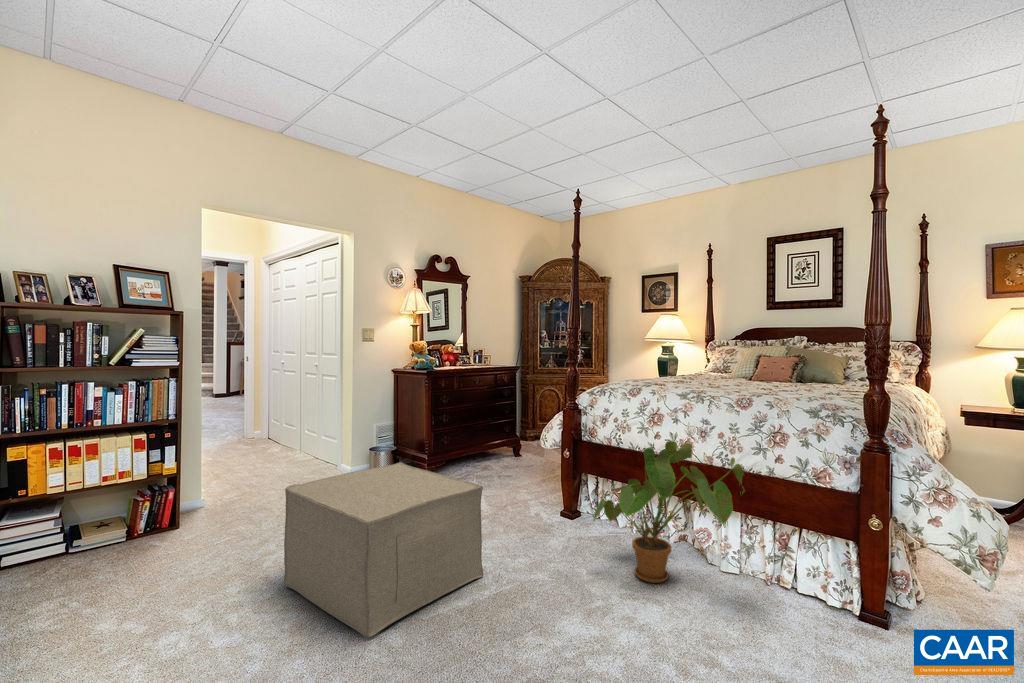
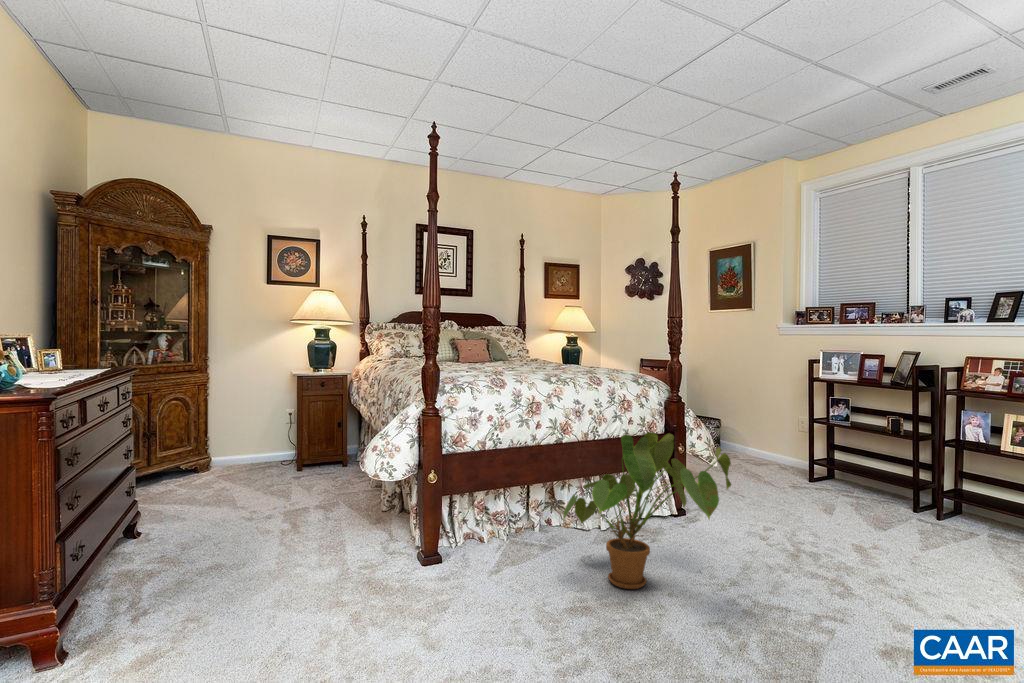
ottoman: present [284,462,483,637] -> none [191,456,436,651]

